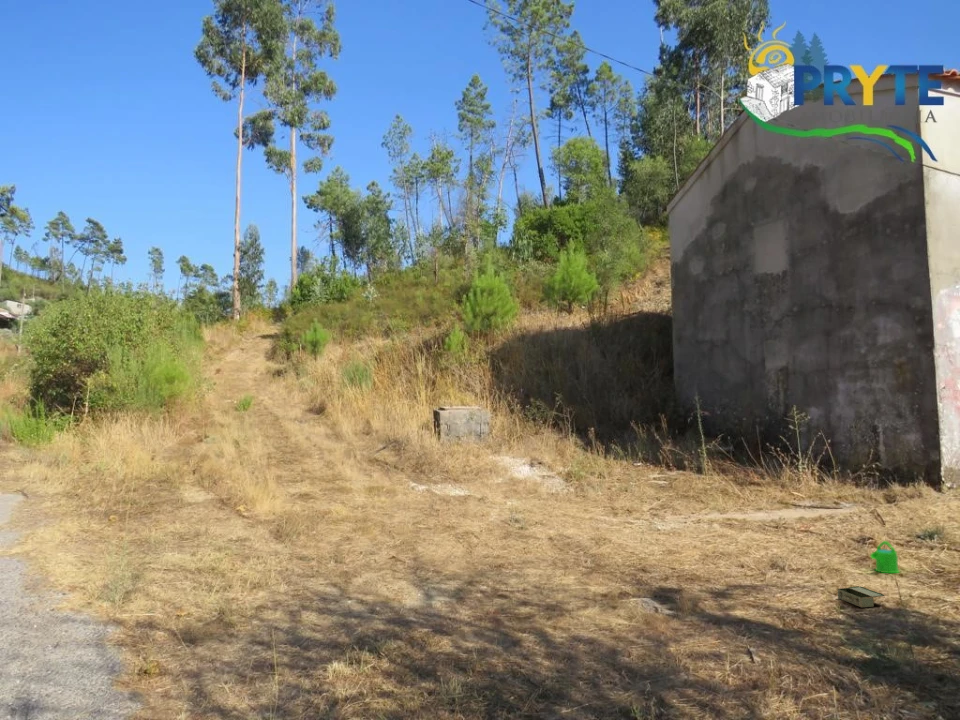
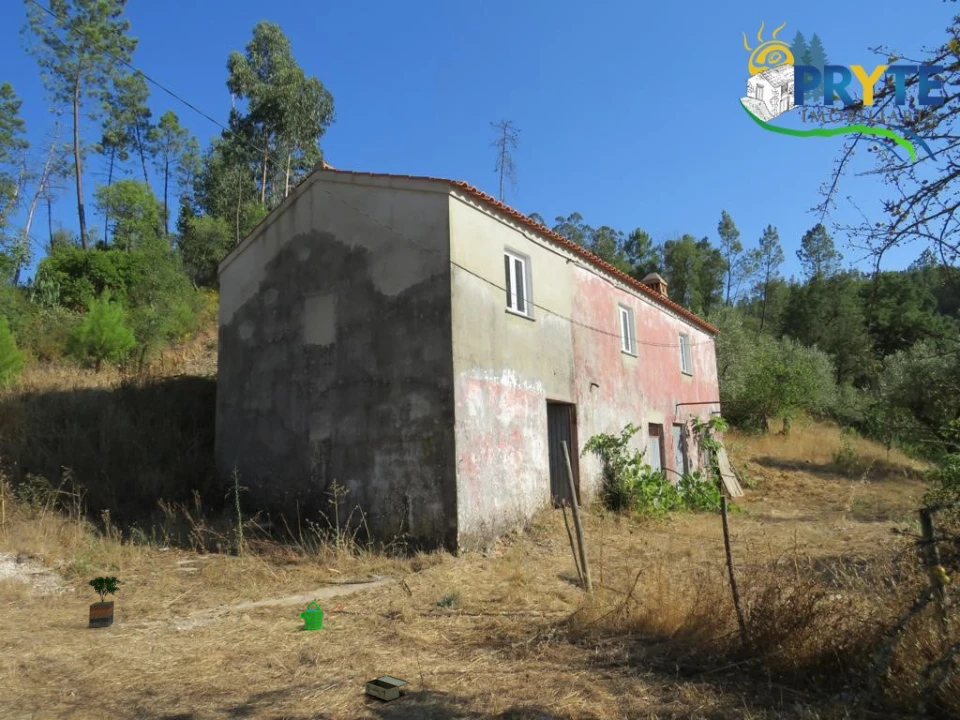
potted tree: none [585,481,611,521] -> present [88,576,121,628]
watering can: present [871,541,899,573] -> present [299,601,324,630]

